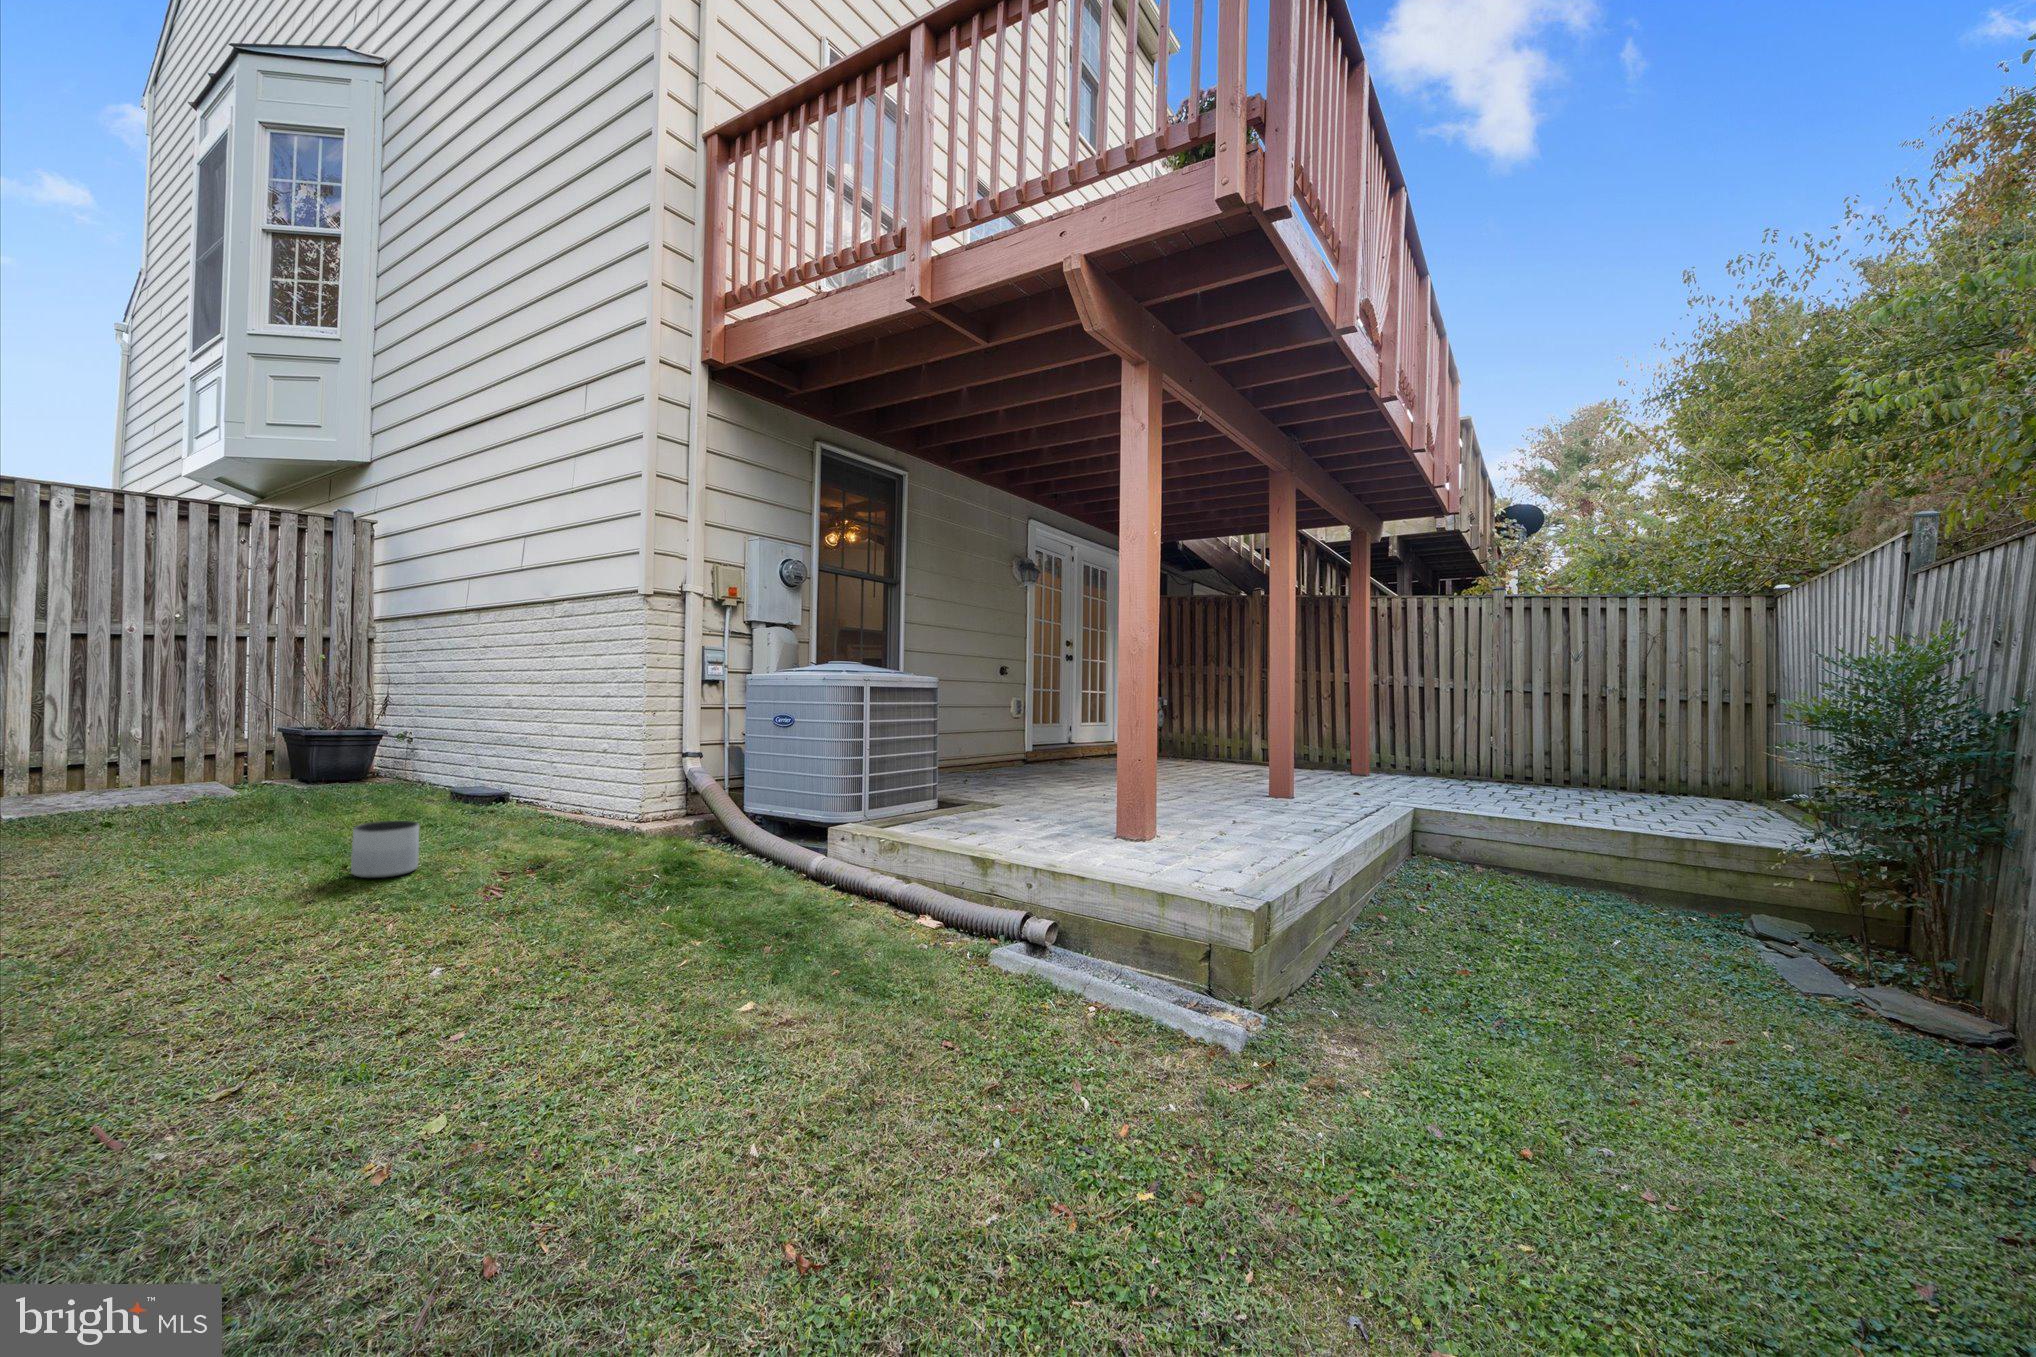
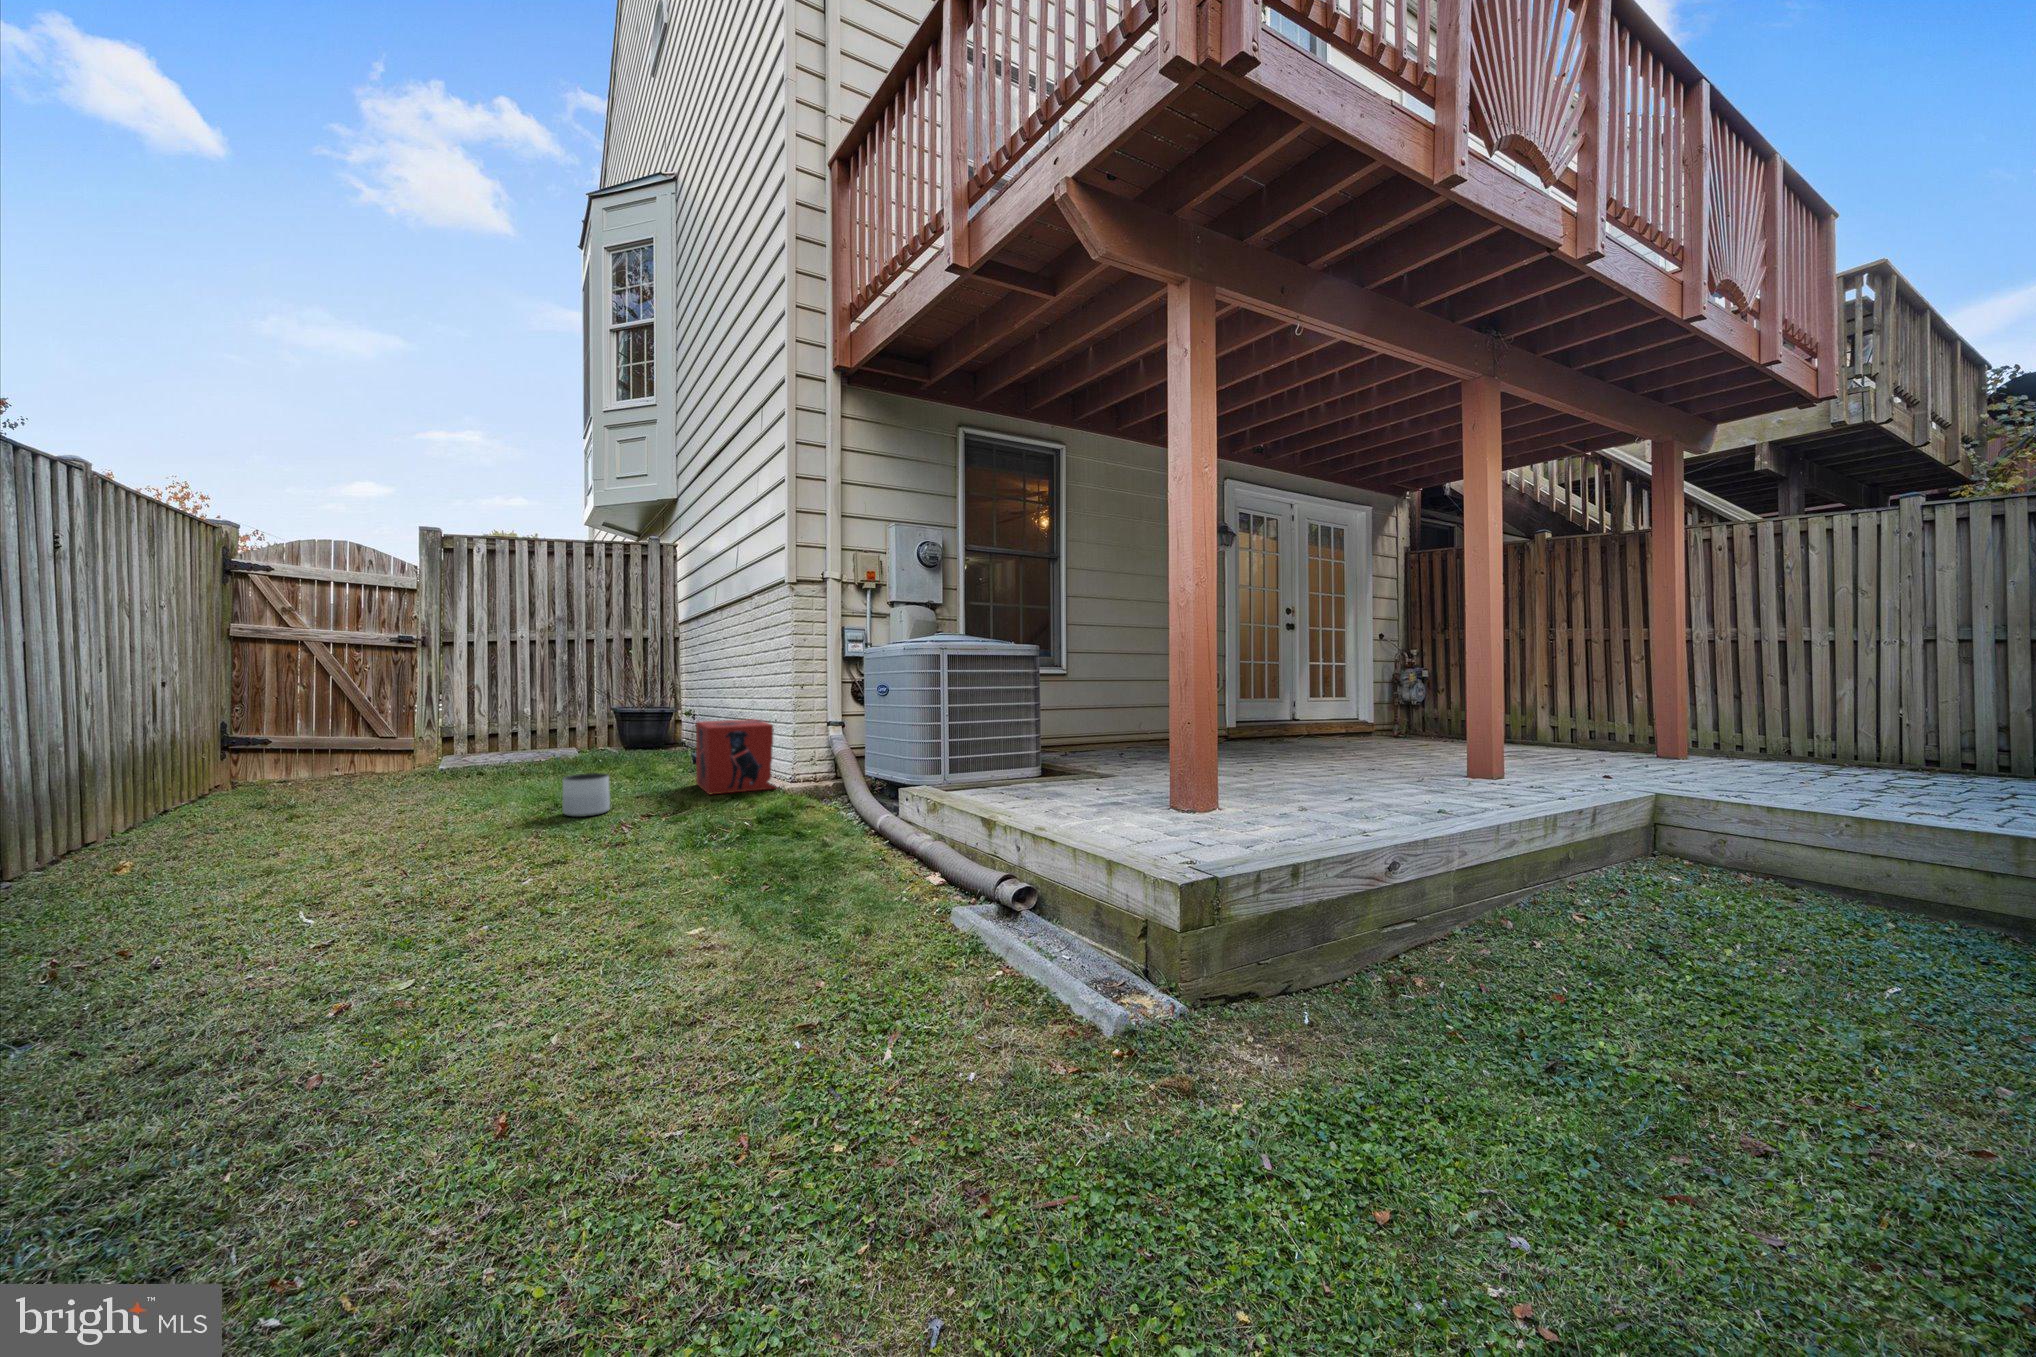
storage box: none [496,748,615,840] -> present [696,719,775,795]

